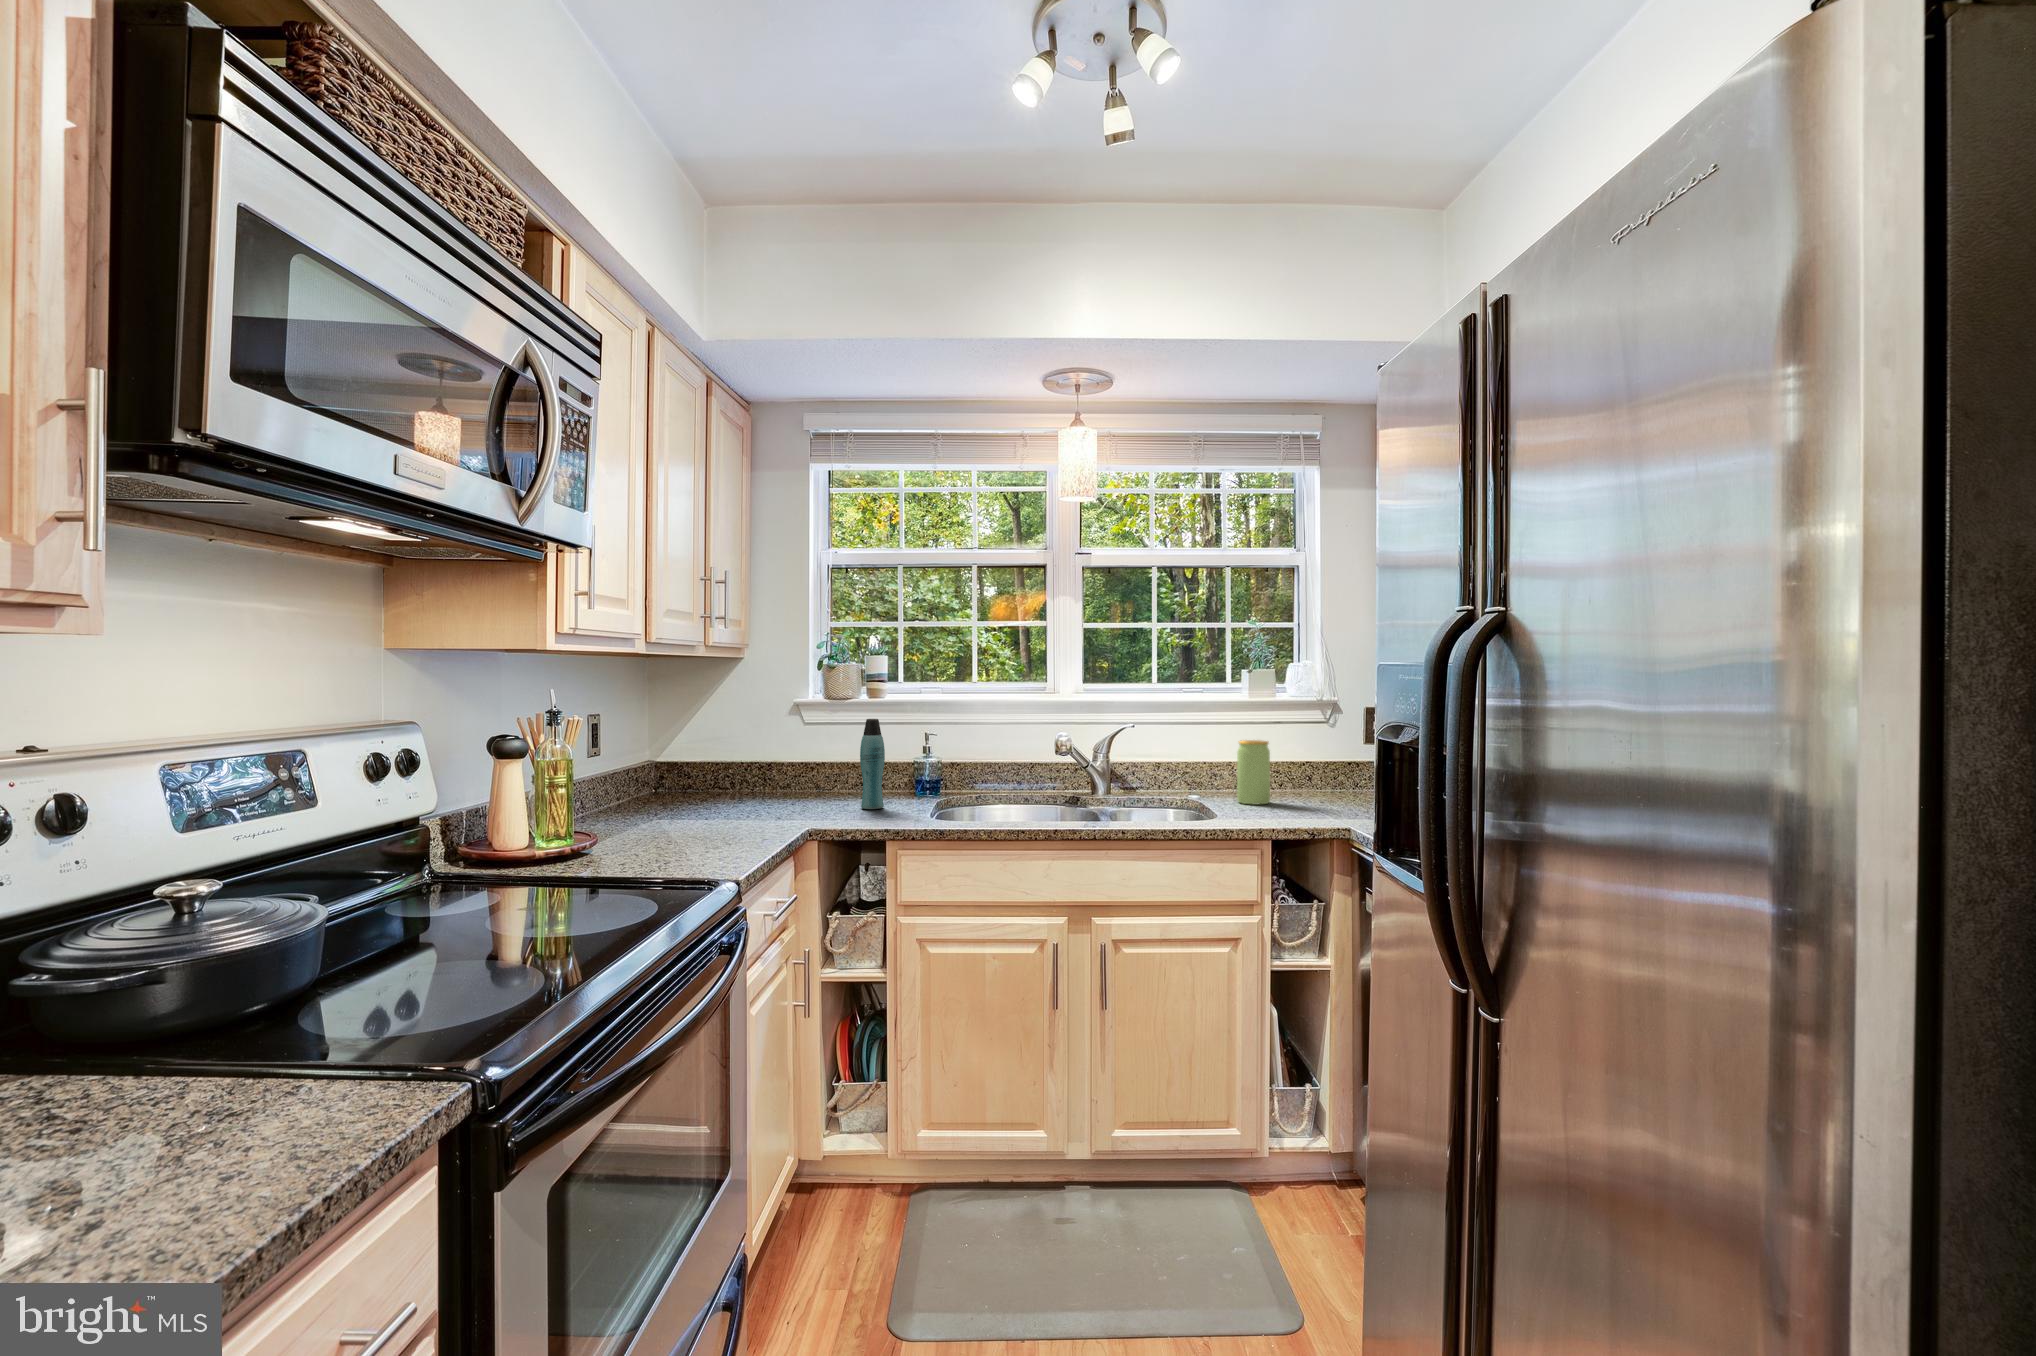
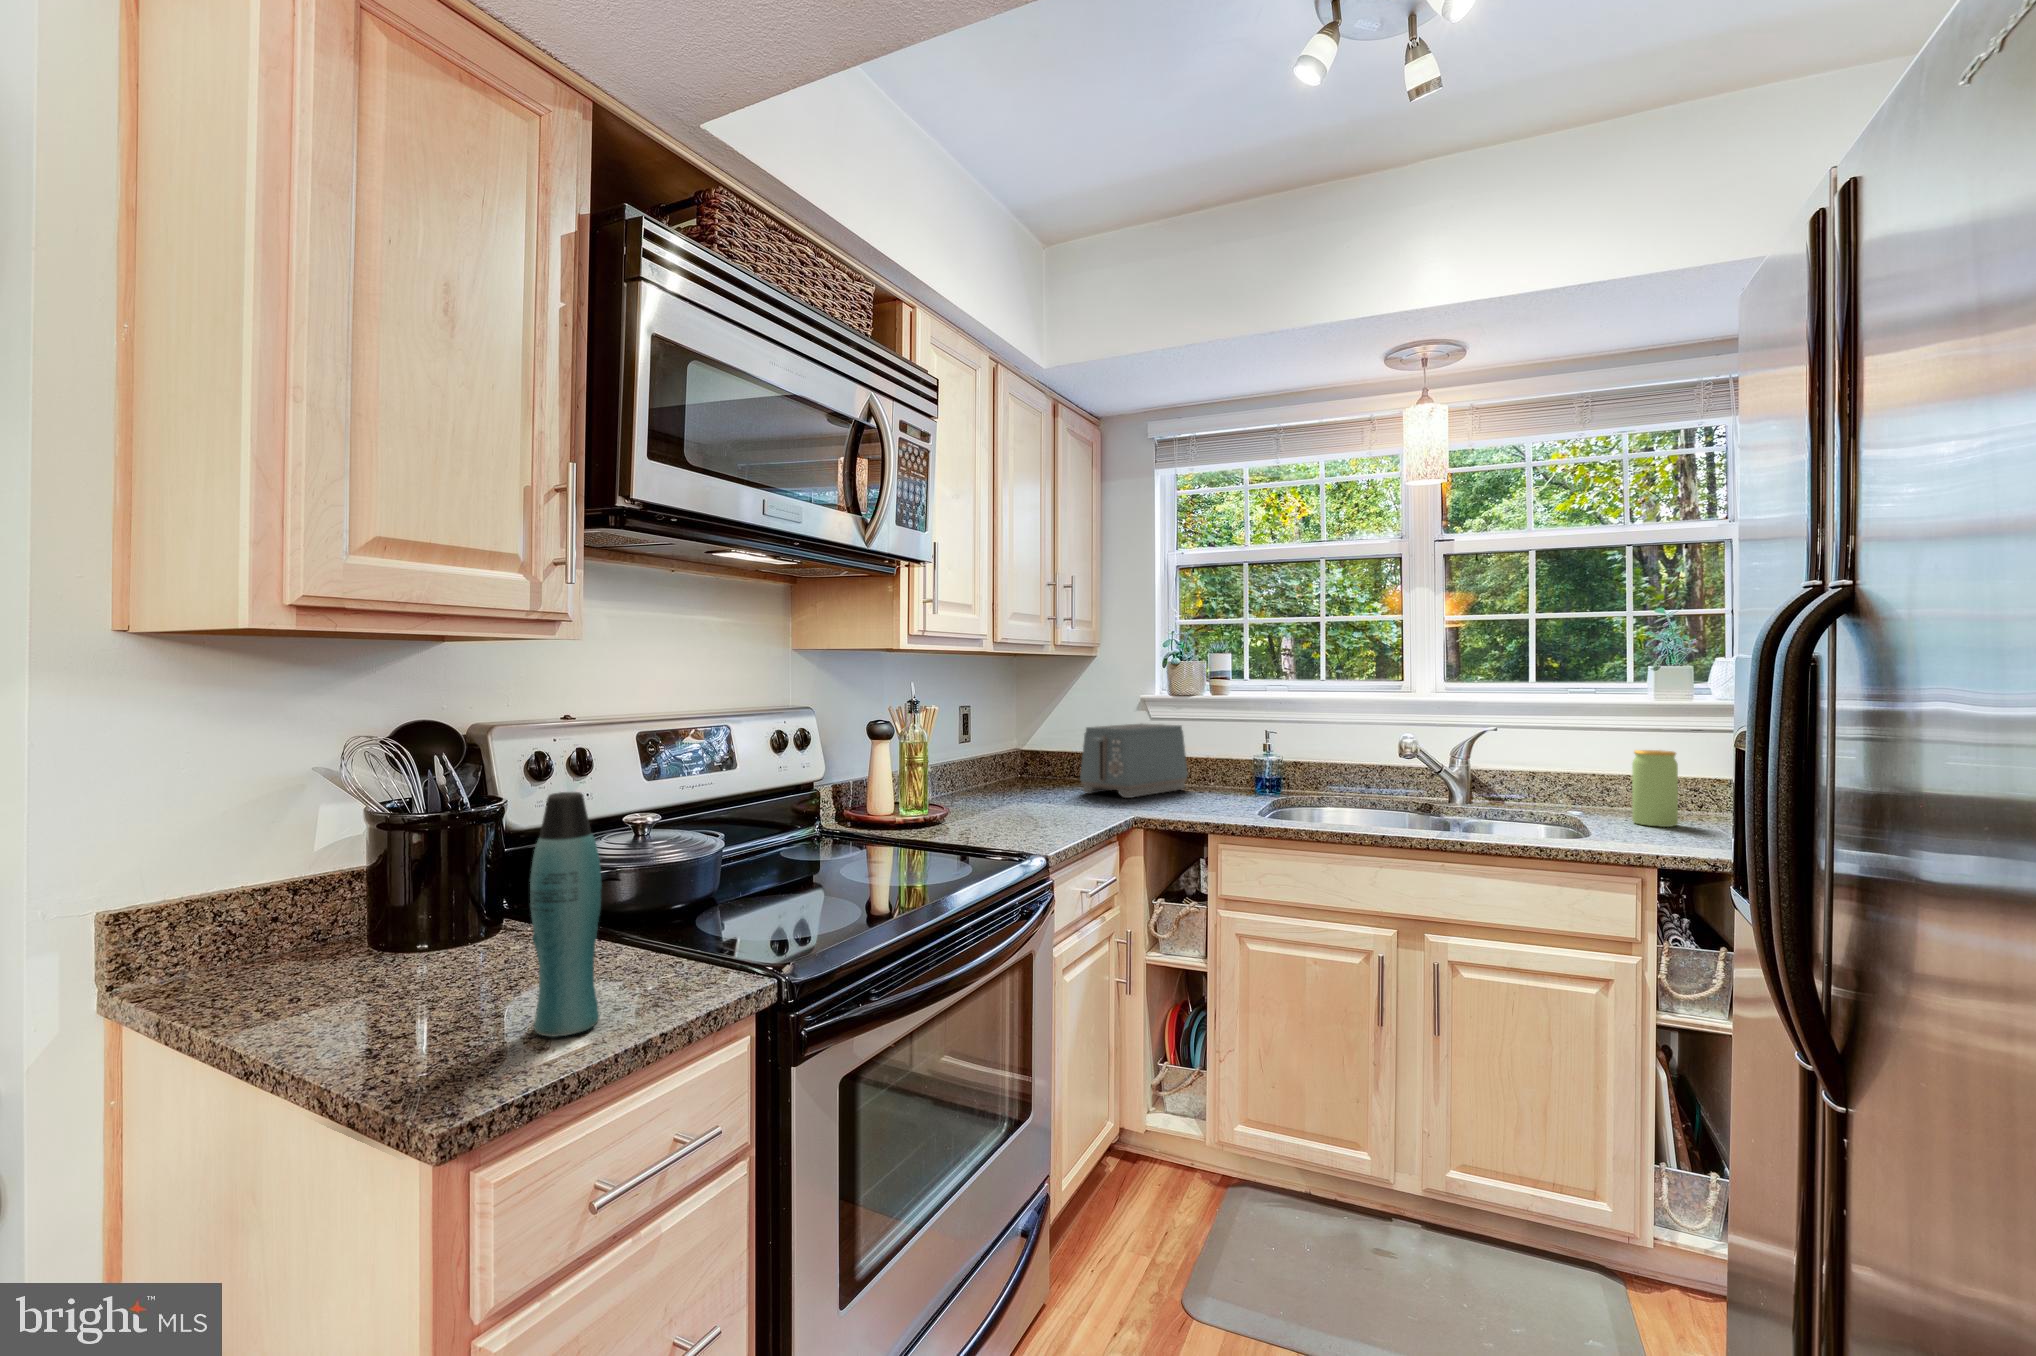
bottle: present [860,719,885,809] -> present [530,792,602,1037]
toaster: none [734,729,847,809] -> present [1080,724,1188,798]

